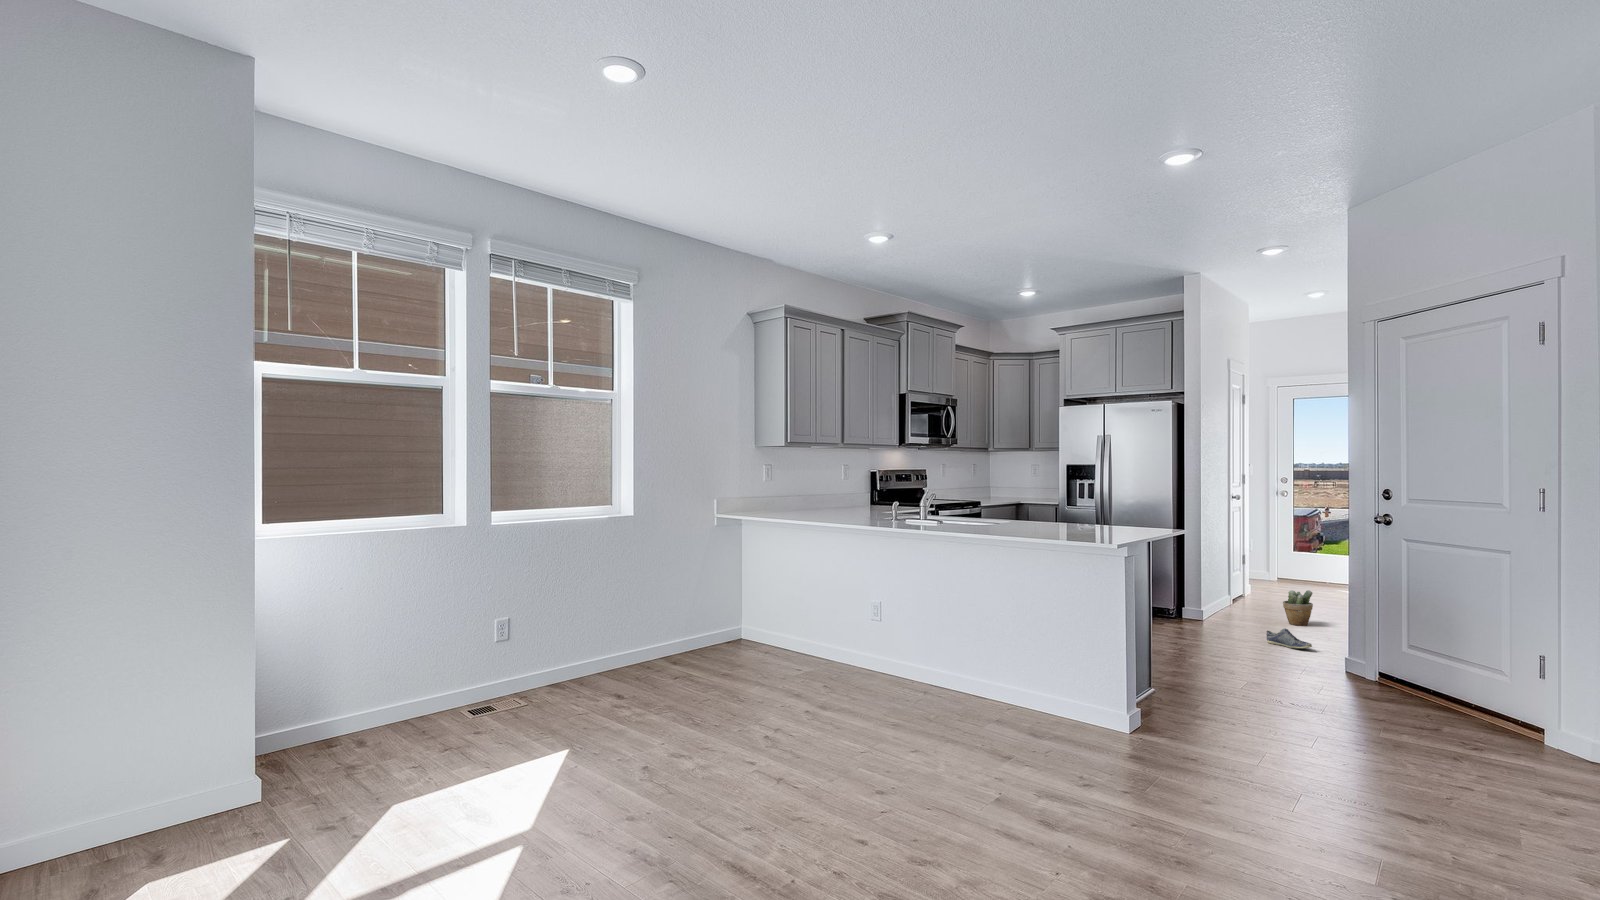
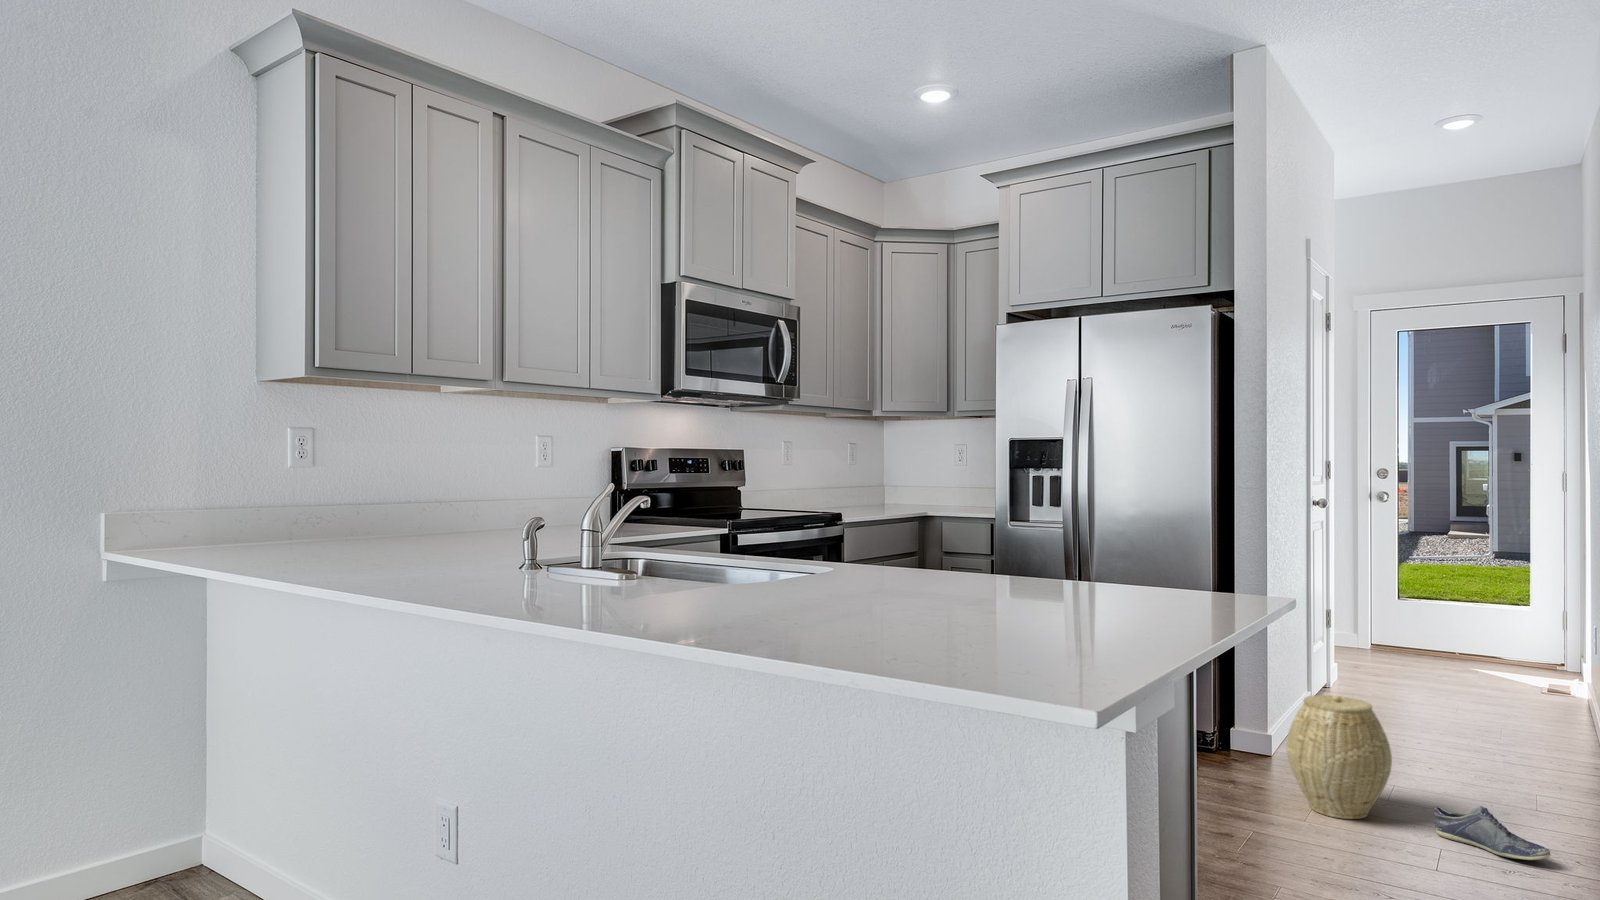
woven basket: none [1202,584,1249,638] -> present [1286,695,1392,819]
potted plant: present [1283,590,1313,626] -> none [1434,696,1497,771]

